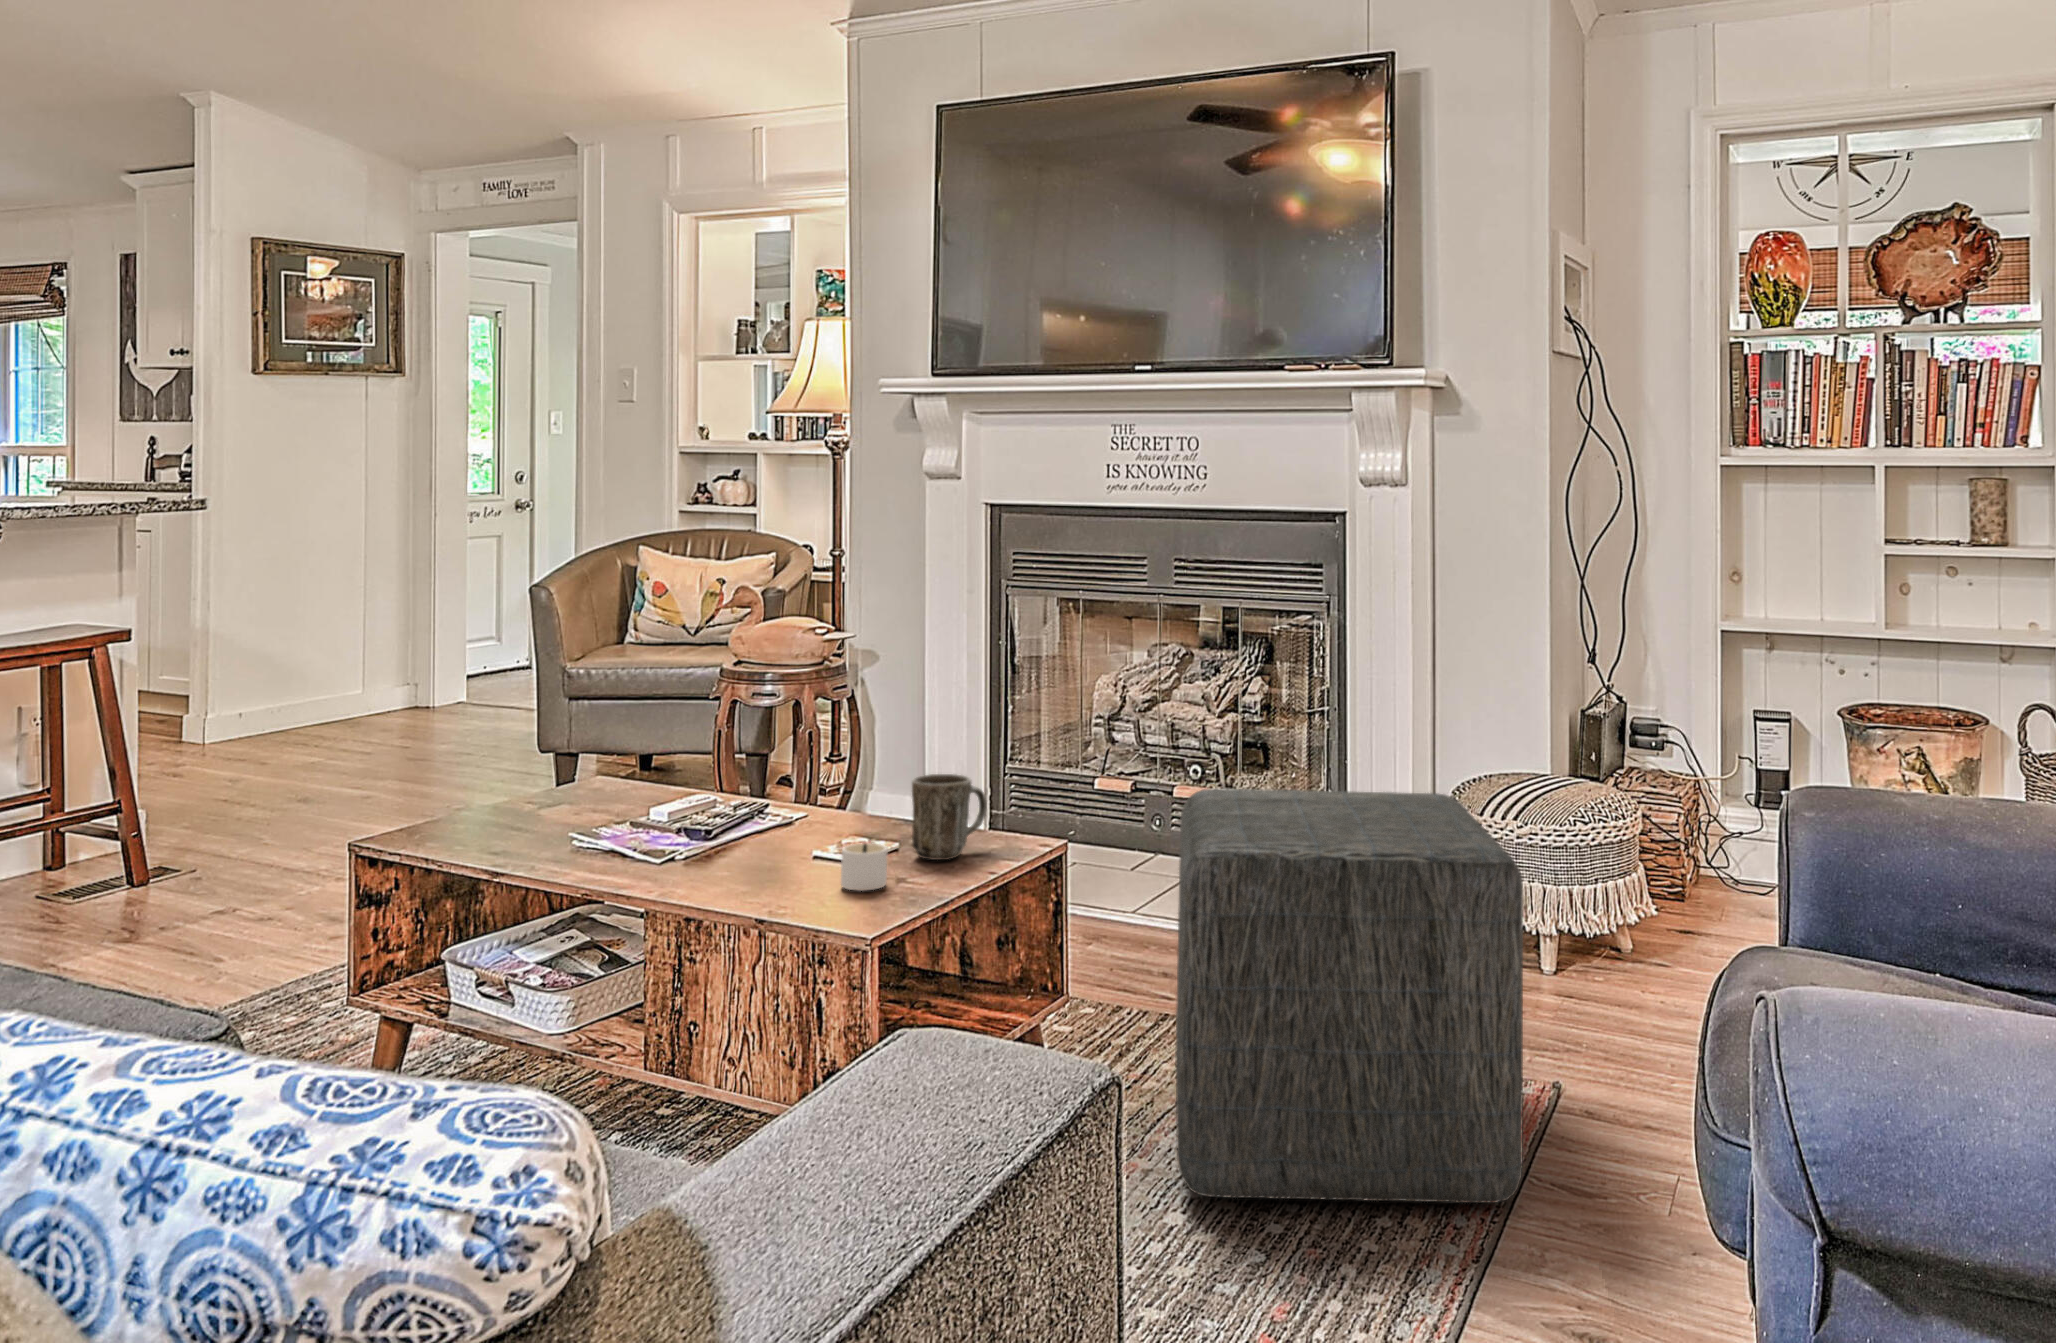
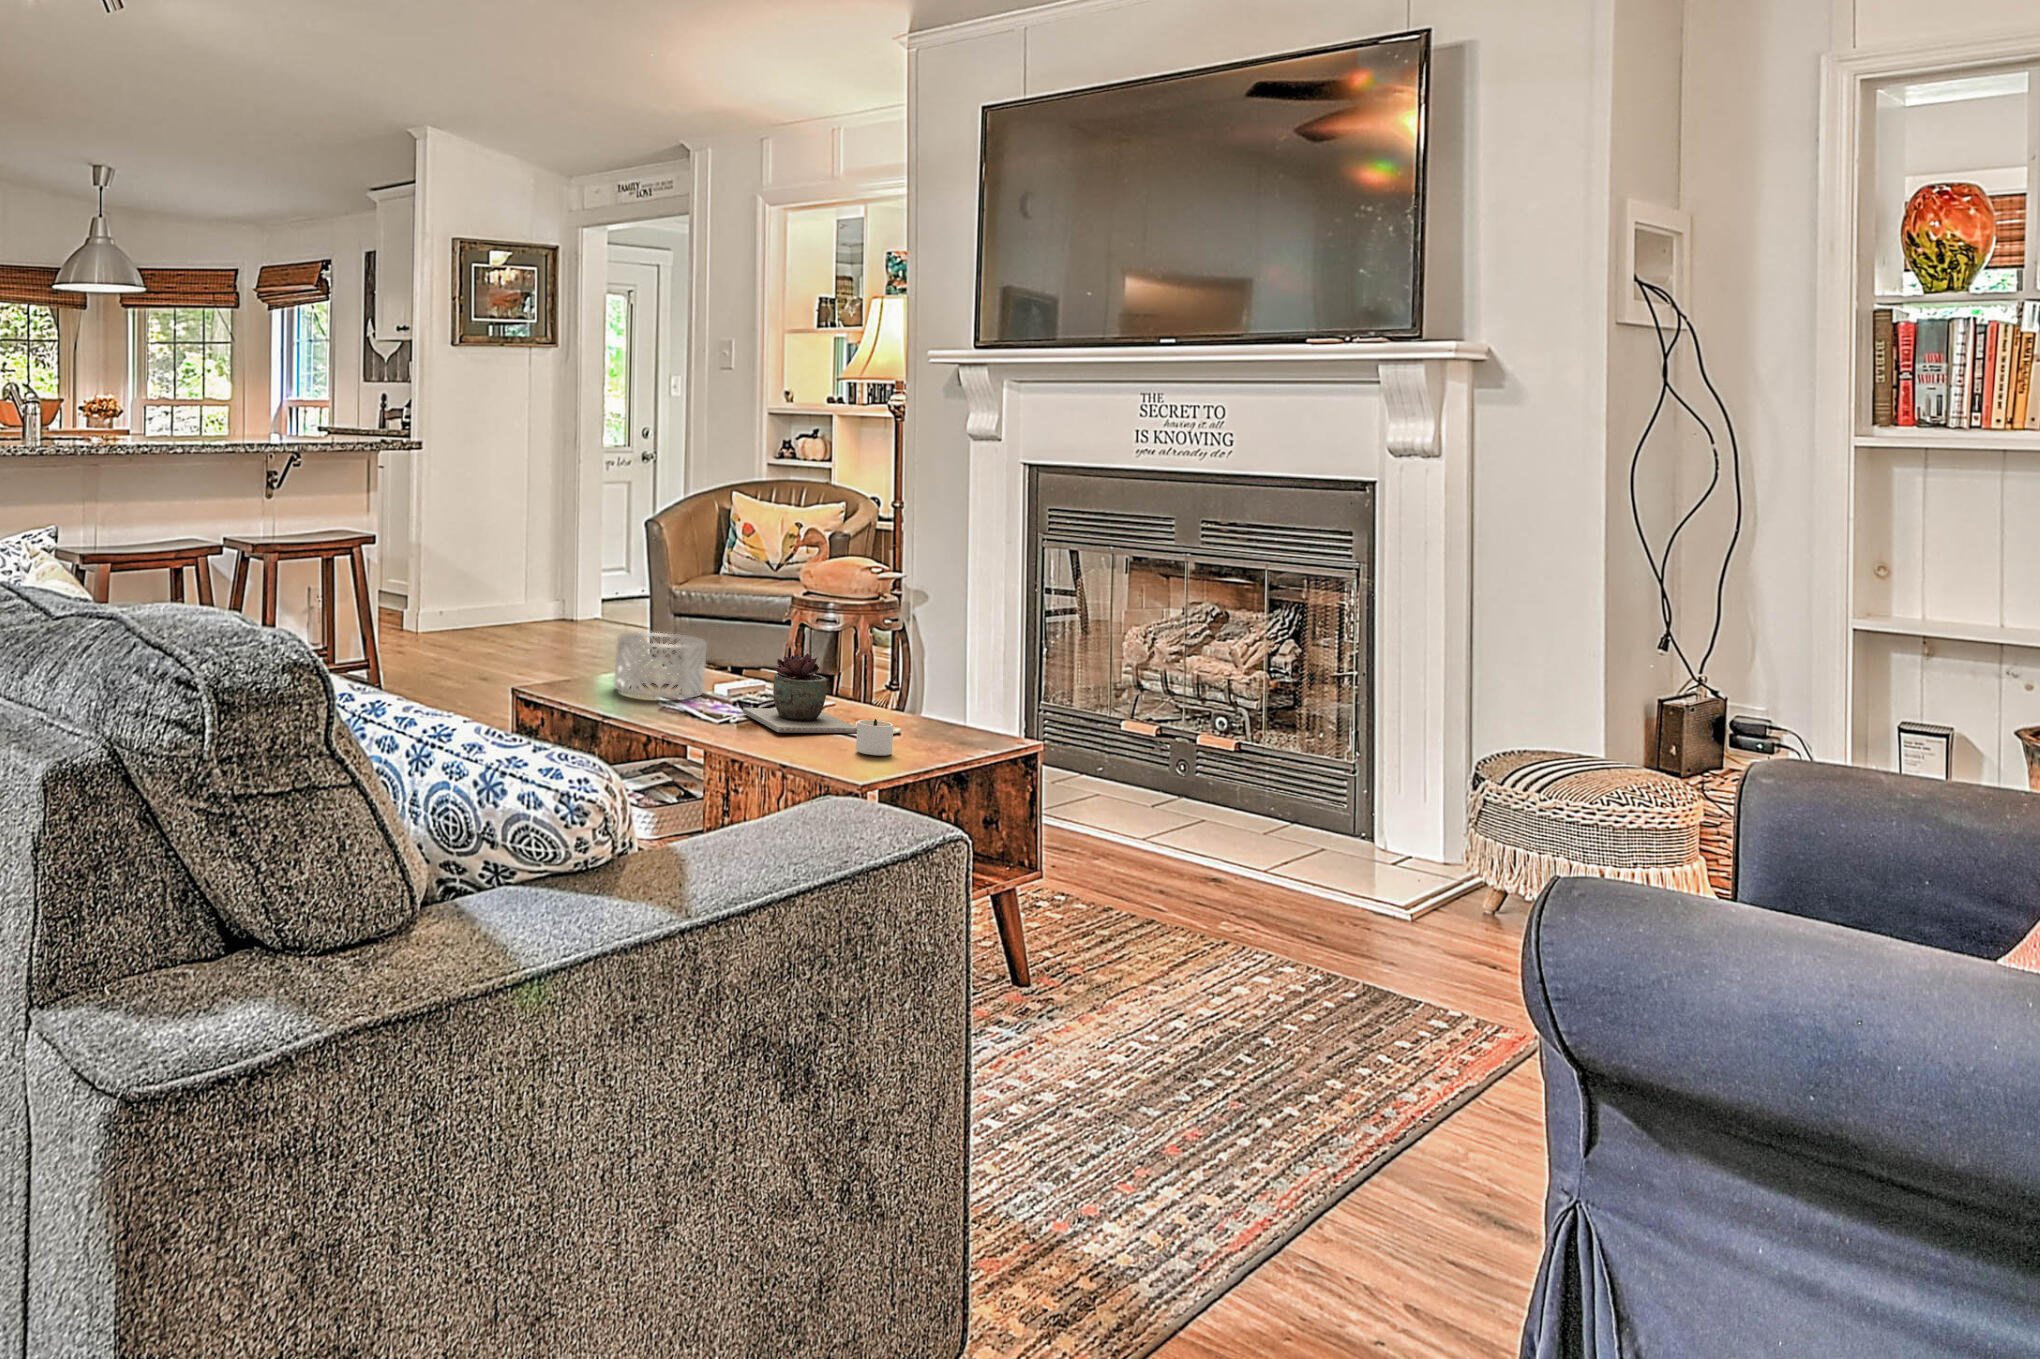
decorative bowl: none [498,748,628,840] -> present [614,632,707,698]
succulent plant: none [682,762,838,873] -> present [743,653,857,733]
mug: present [912,774,987,860] -> none [917,675,981,744]
ottoman: present [1175,789,1523,1203] -> none [1128,717,1465,1103]

